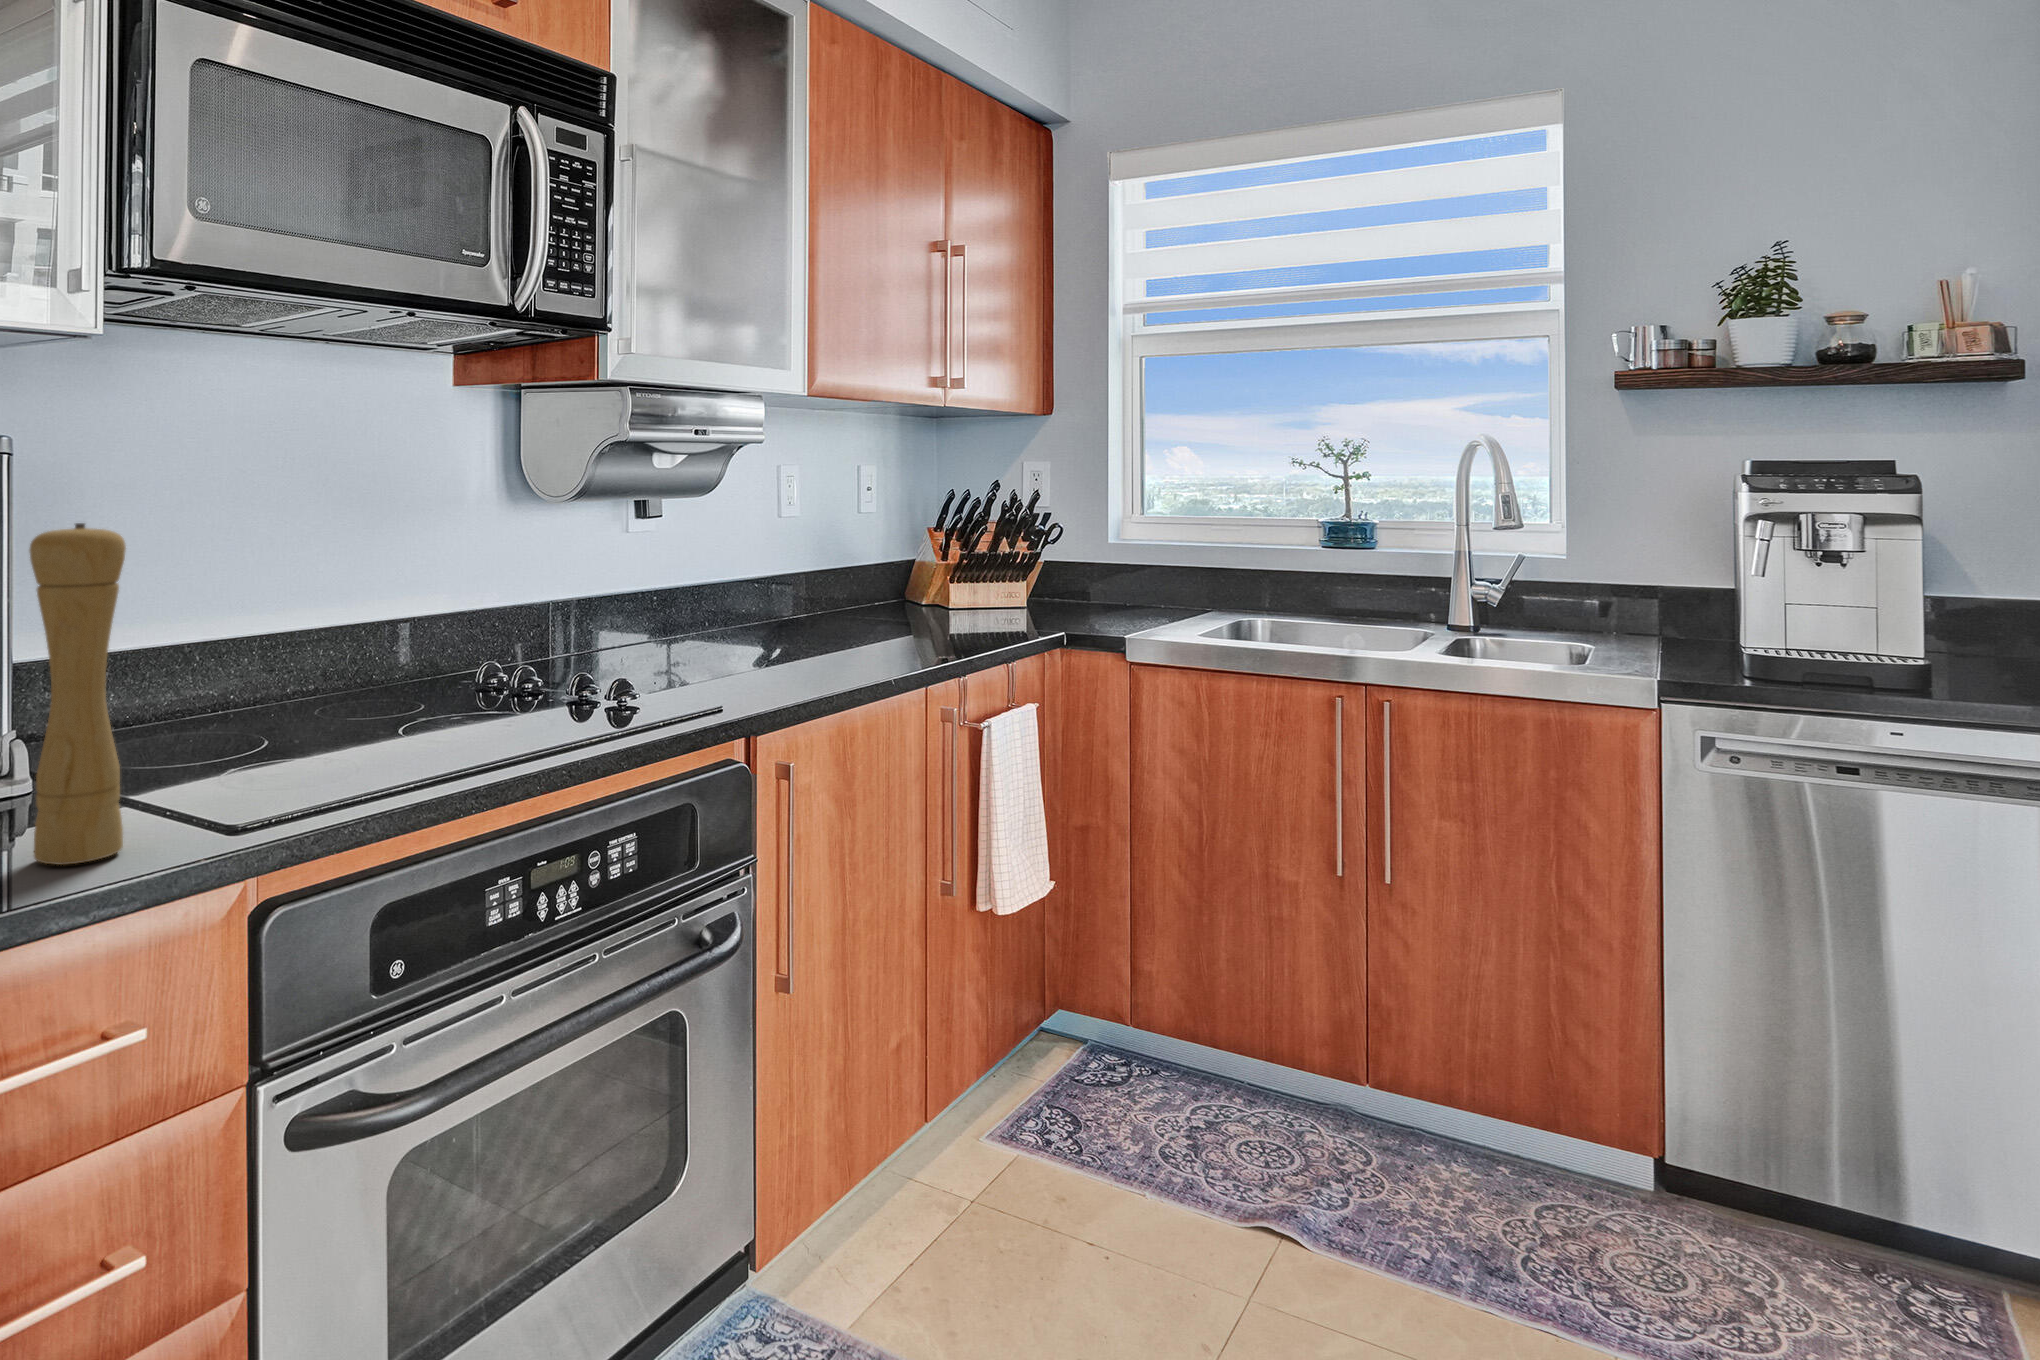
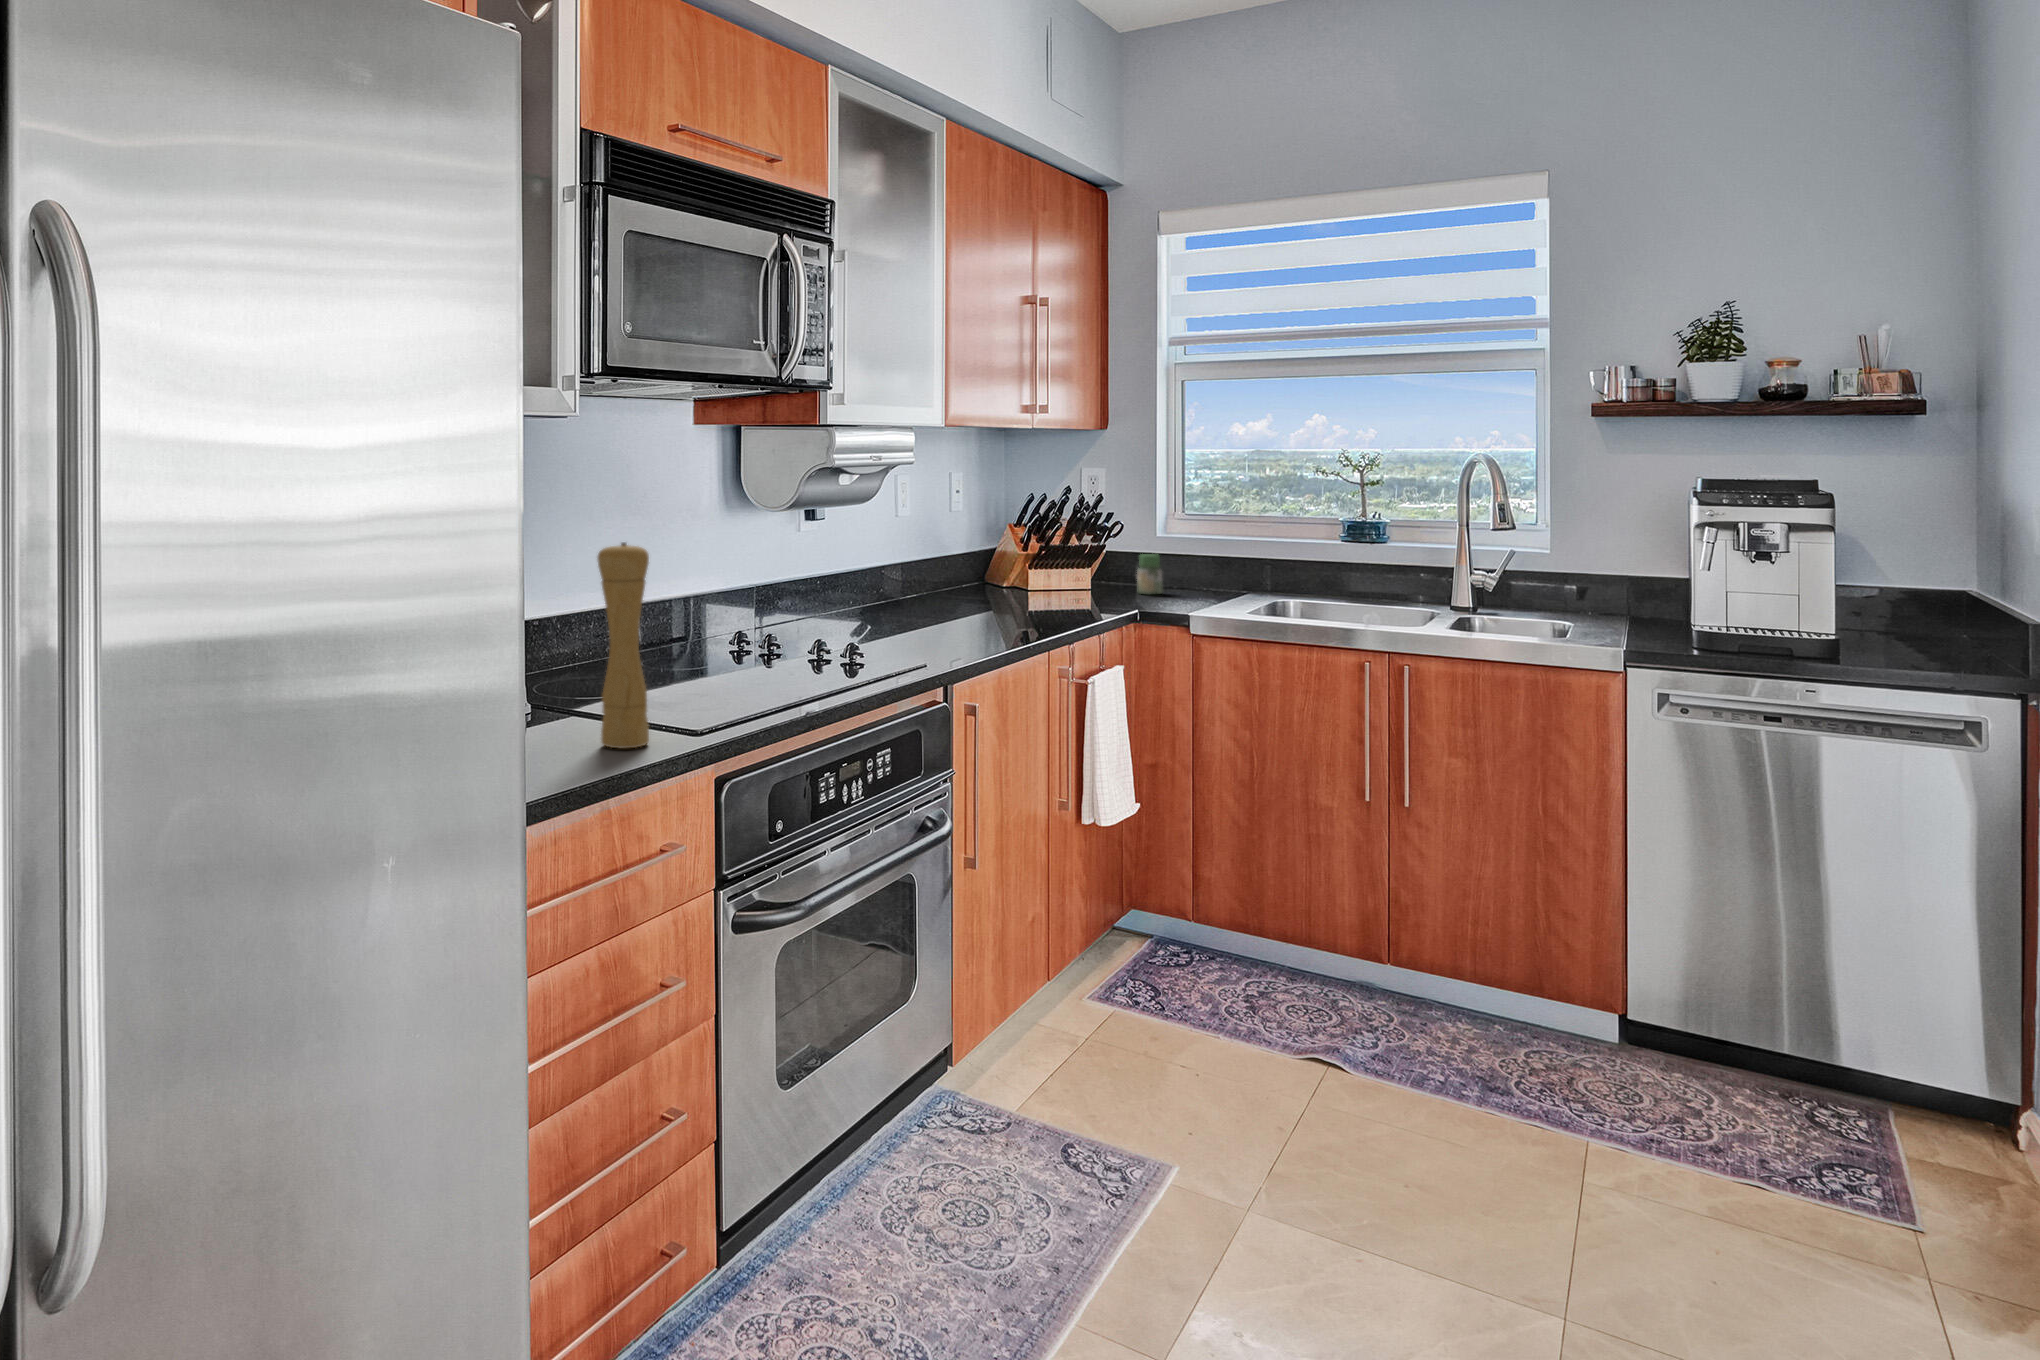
jar: none [1084,563,1113,611] -> present [1137,554,1163,595]

